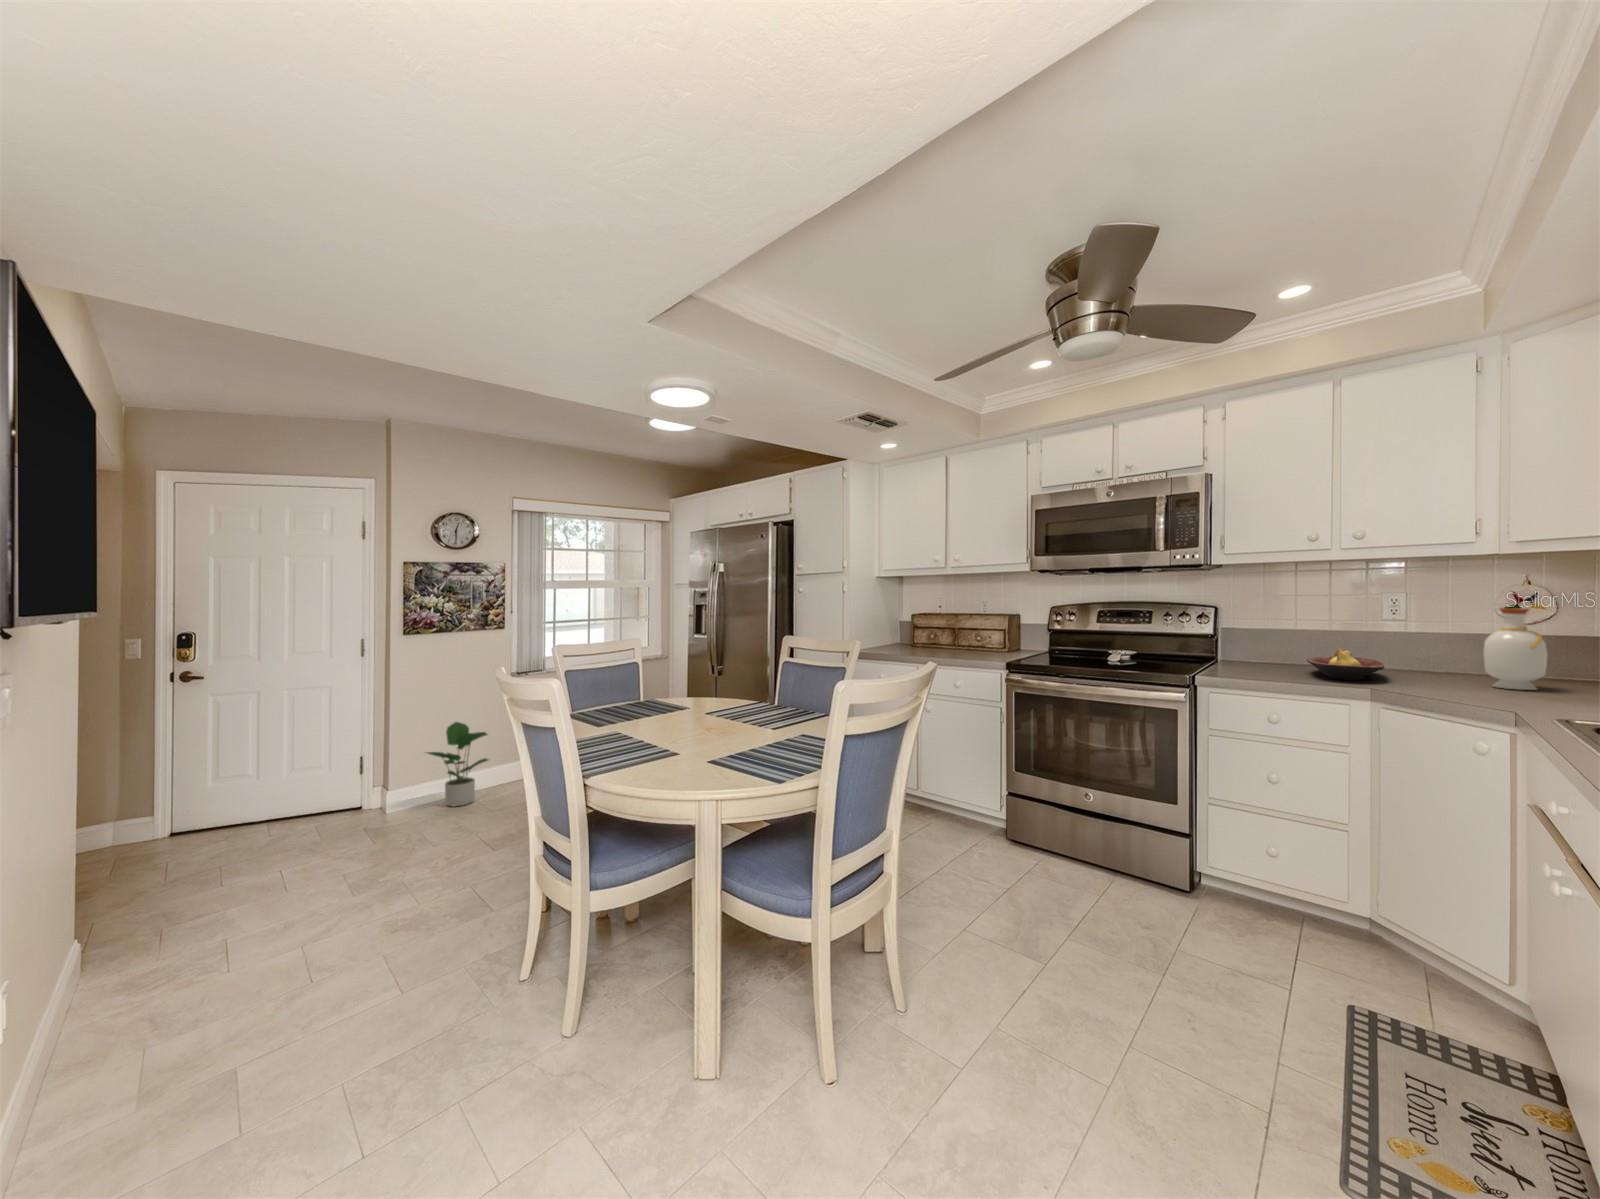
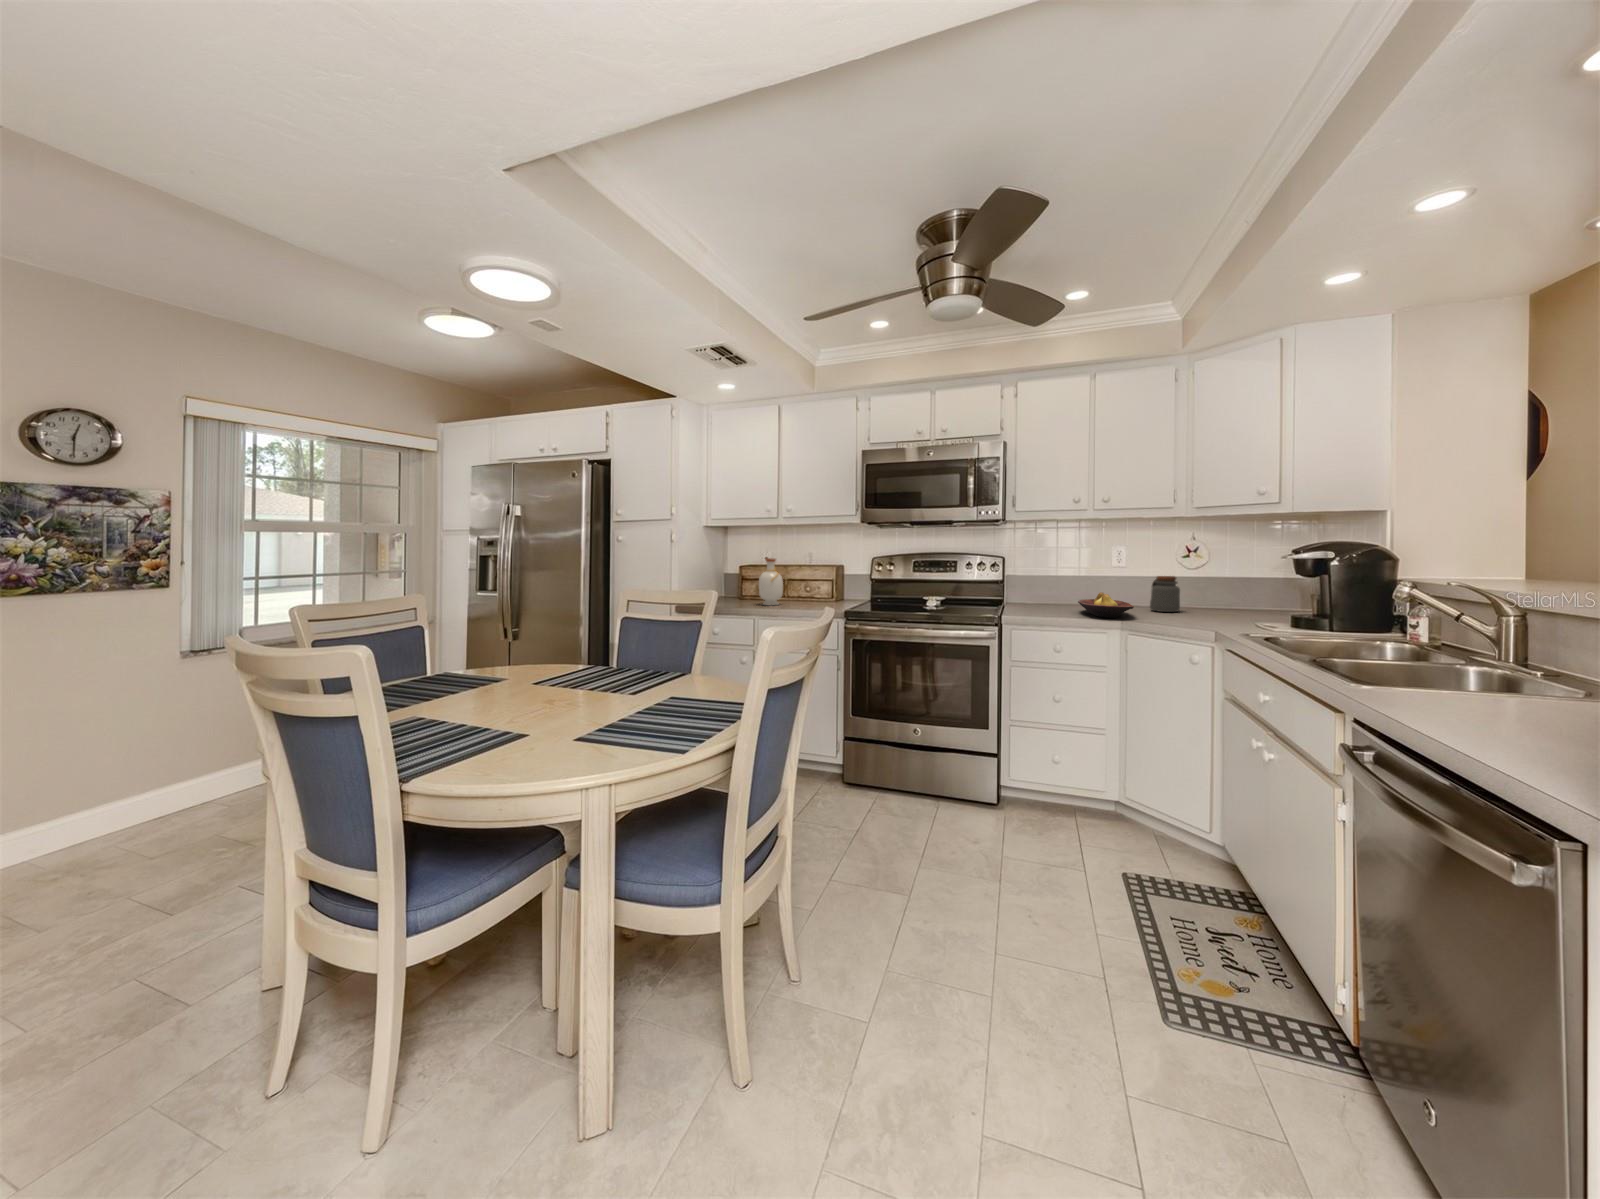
bottle: present [1483,608,1547,690] -> present [759,558,783,605]
jar: none [1422,629,1471,676] -> present [1150,576,1180,612]
potted plant: present [428,722,488,806] -> none [33,720,162,840]

